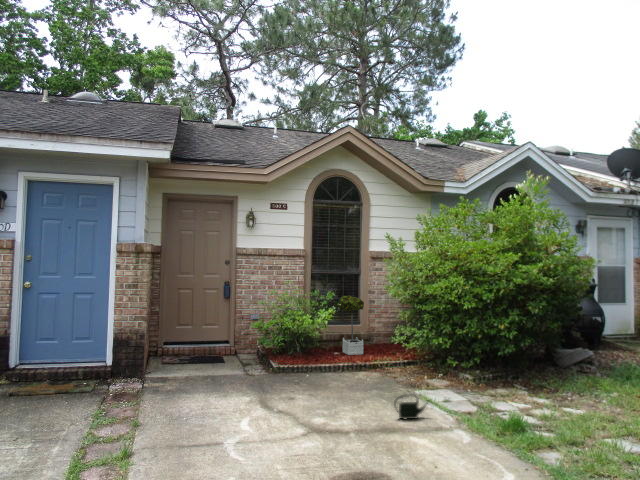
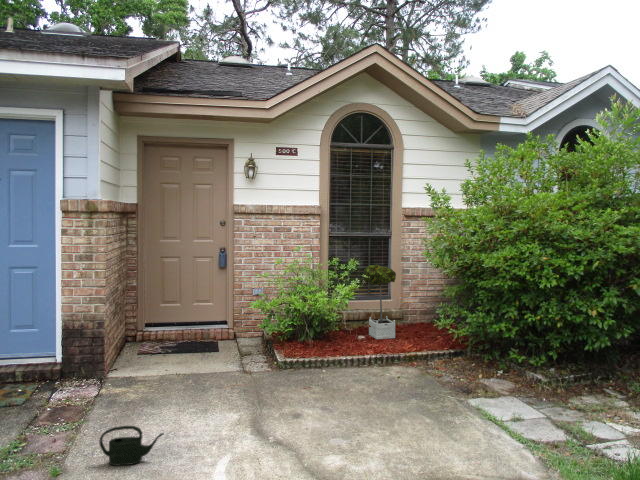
watering can: present [394,396,428,419] -> present [100,426,164,466]

